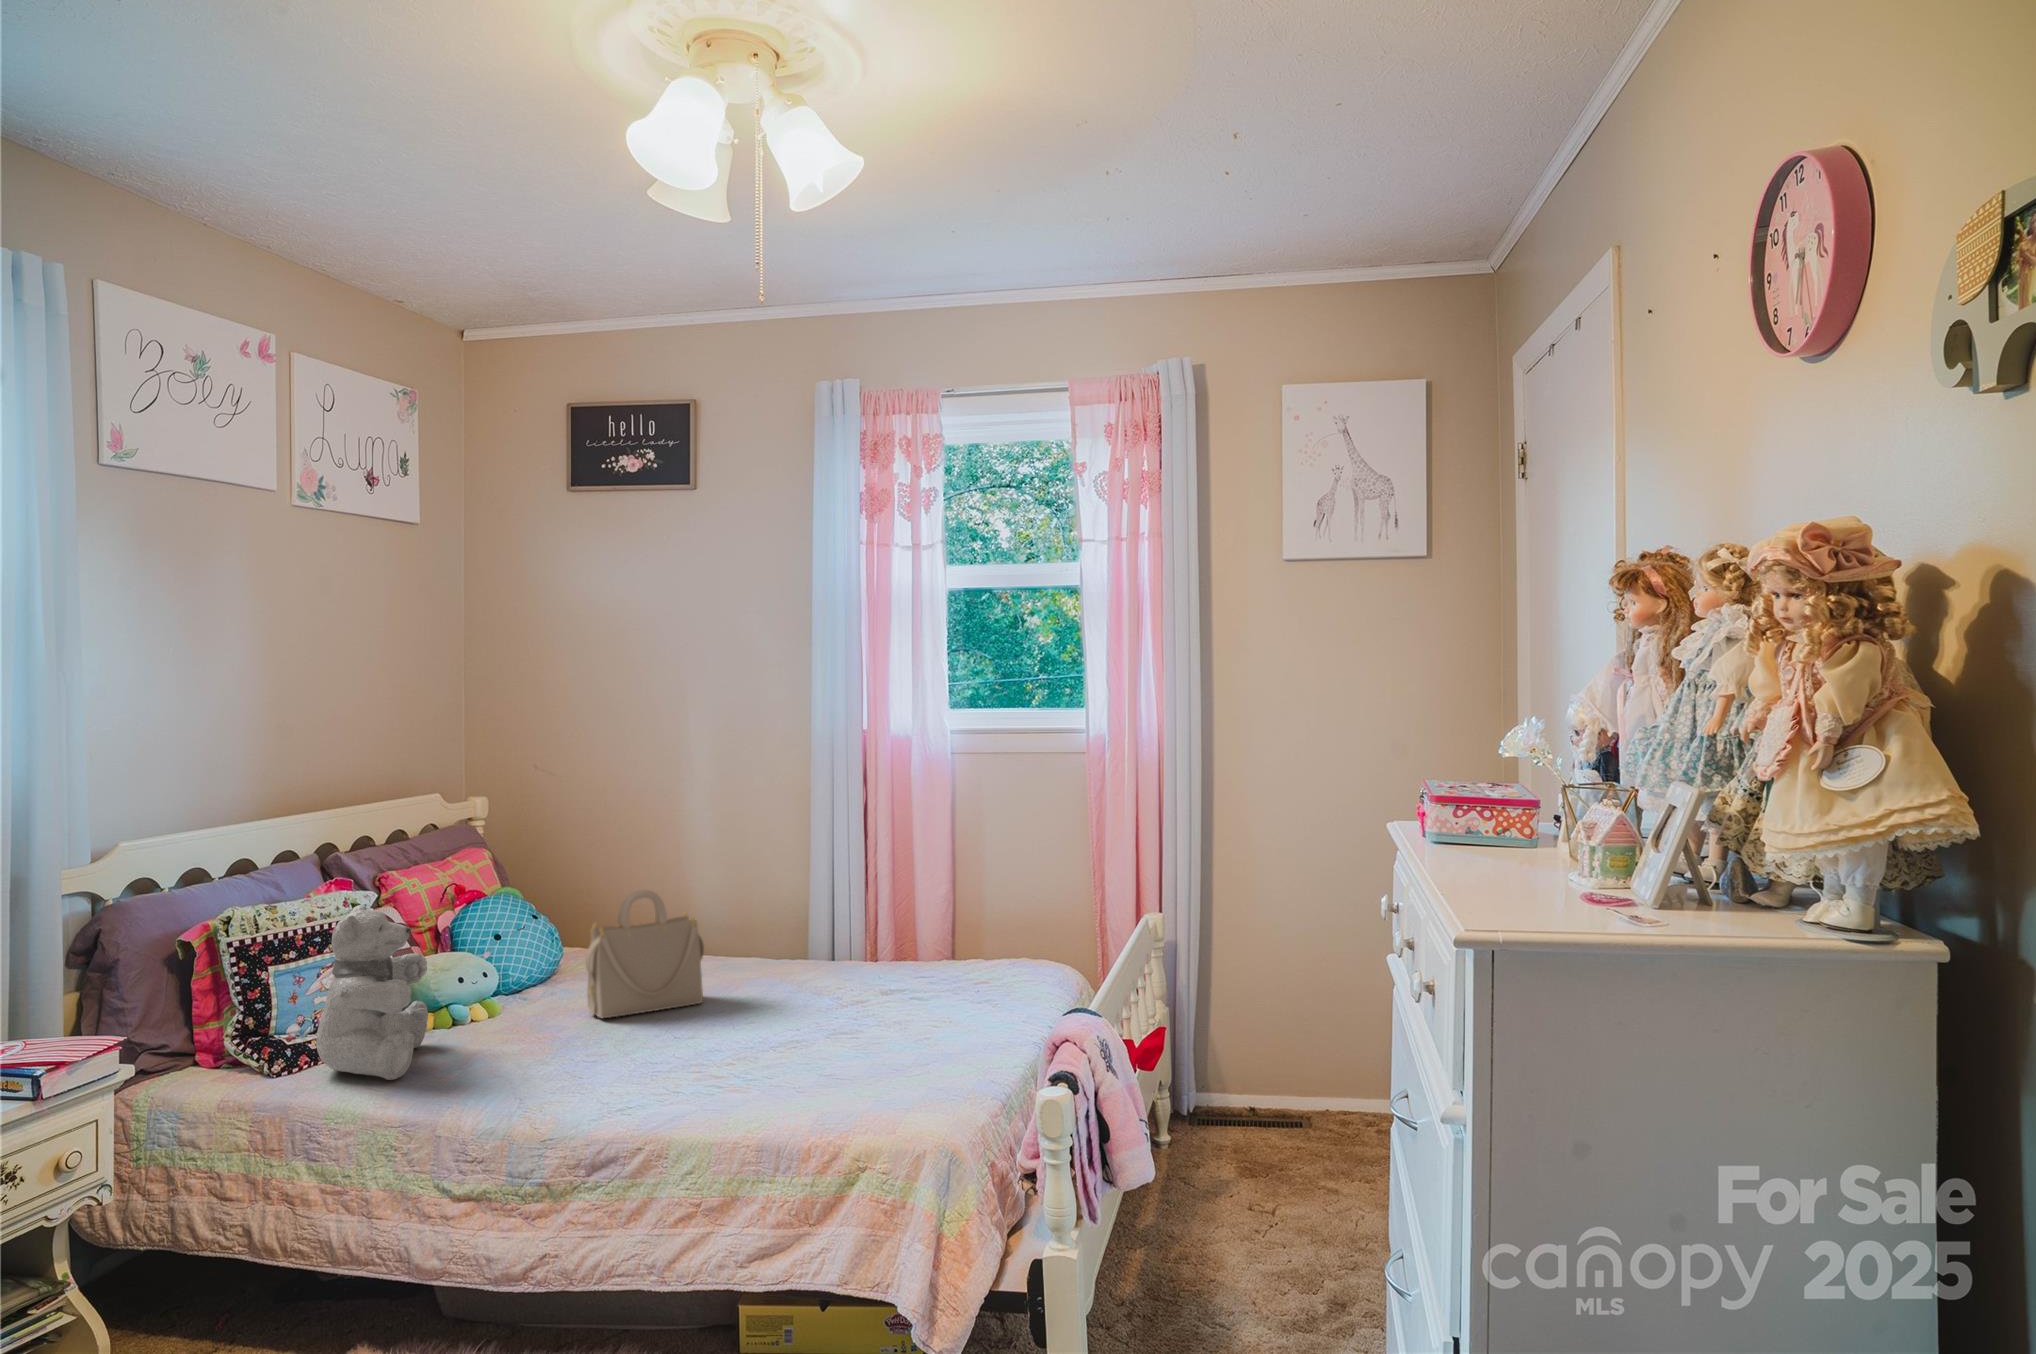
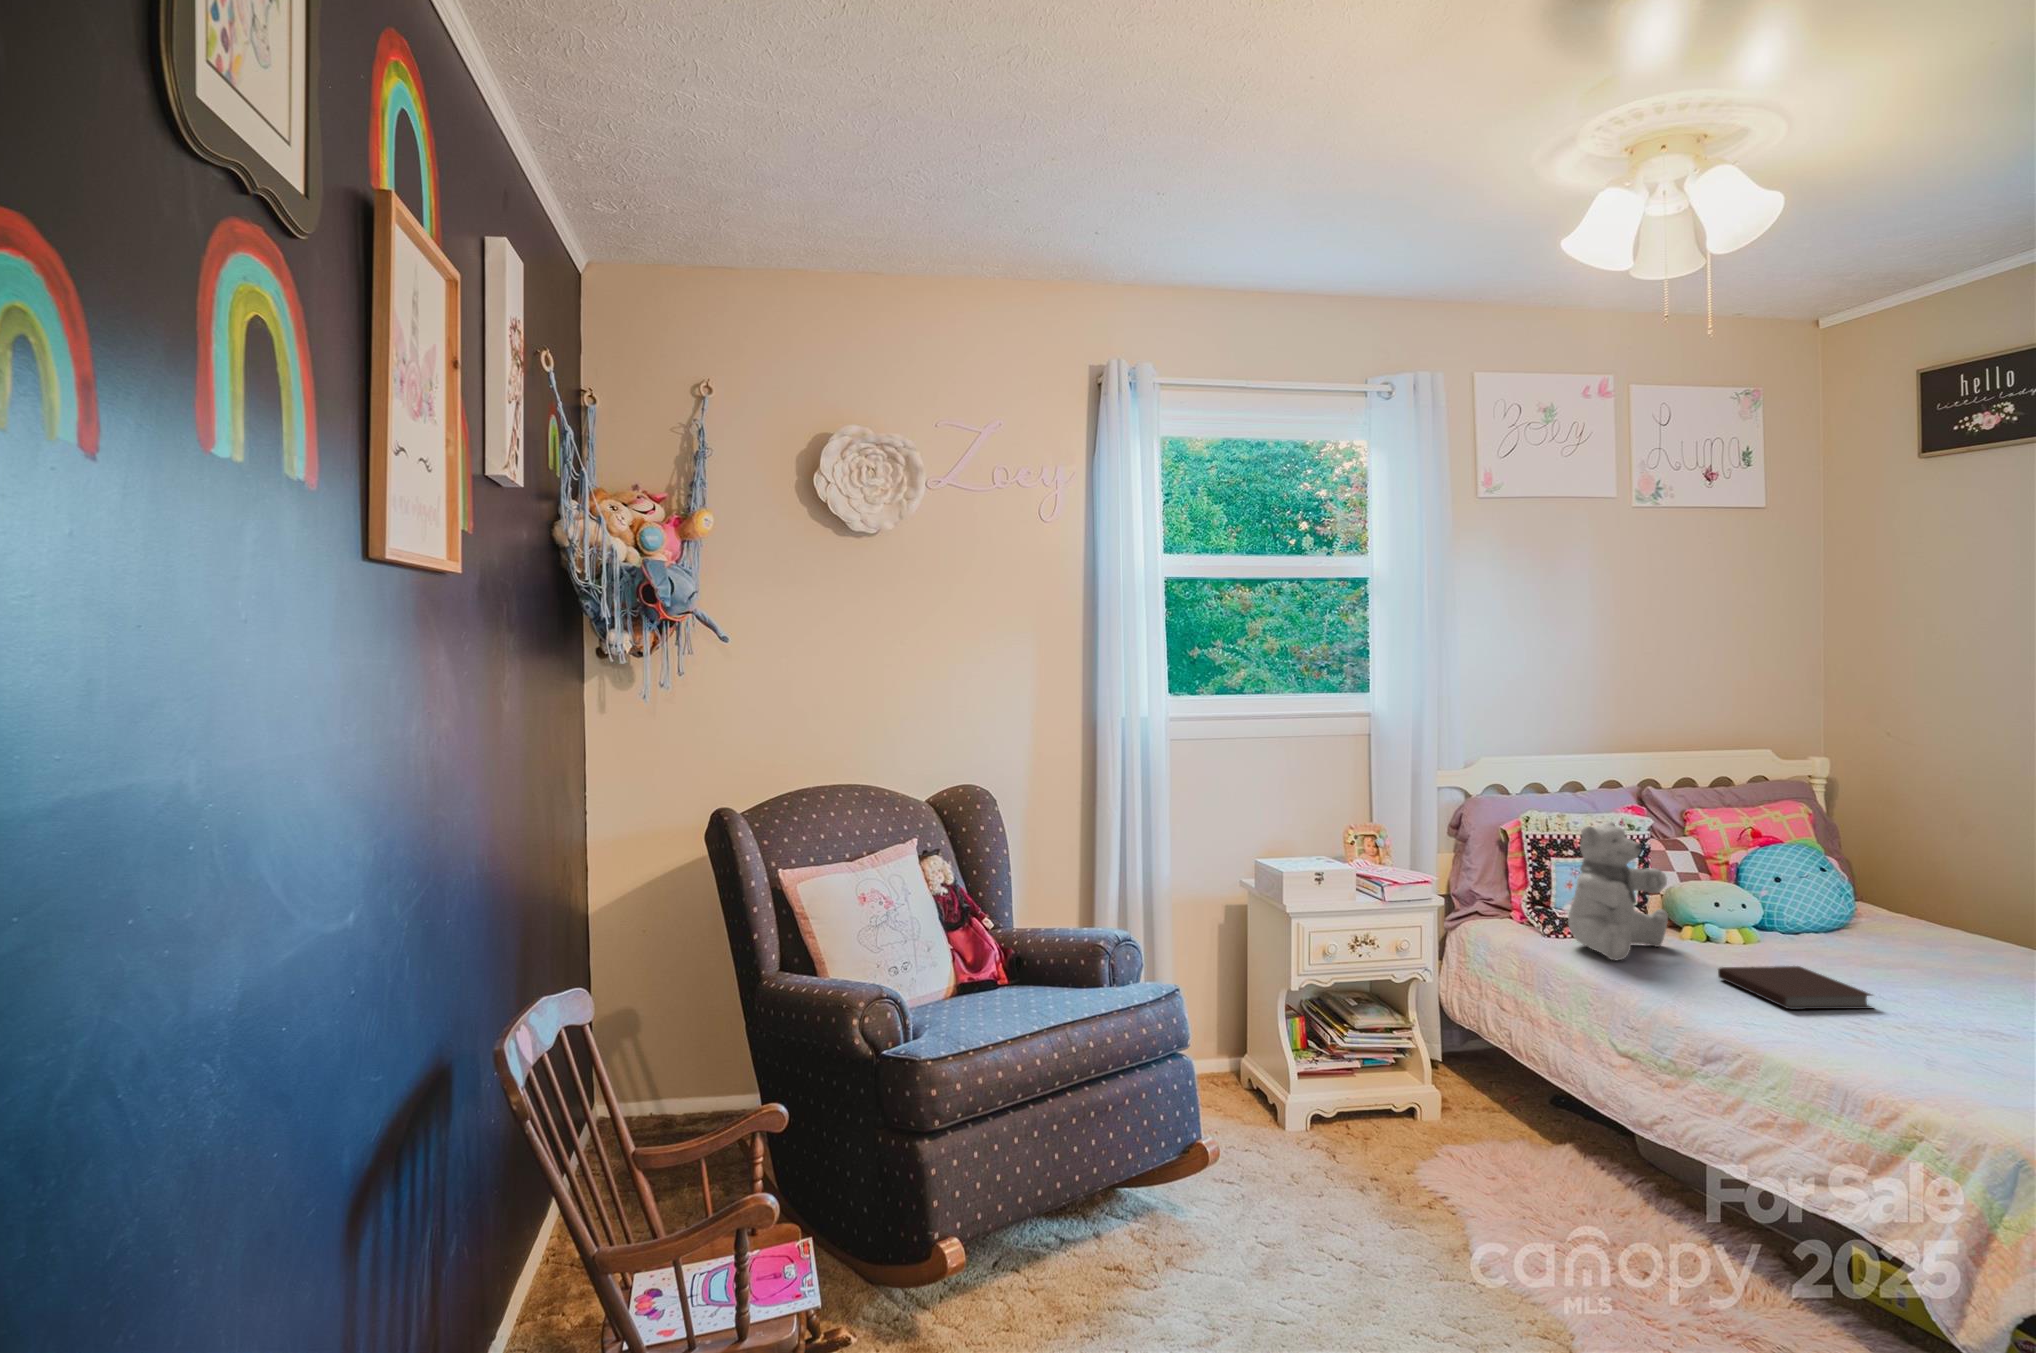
handbag: present [585,890,704,1018] -> none [1831,854,1980,984]
notebook: none [518,1027,670,1076] -> present [1718,966,1872,1009]

